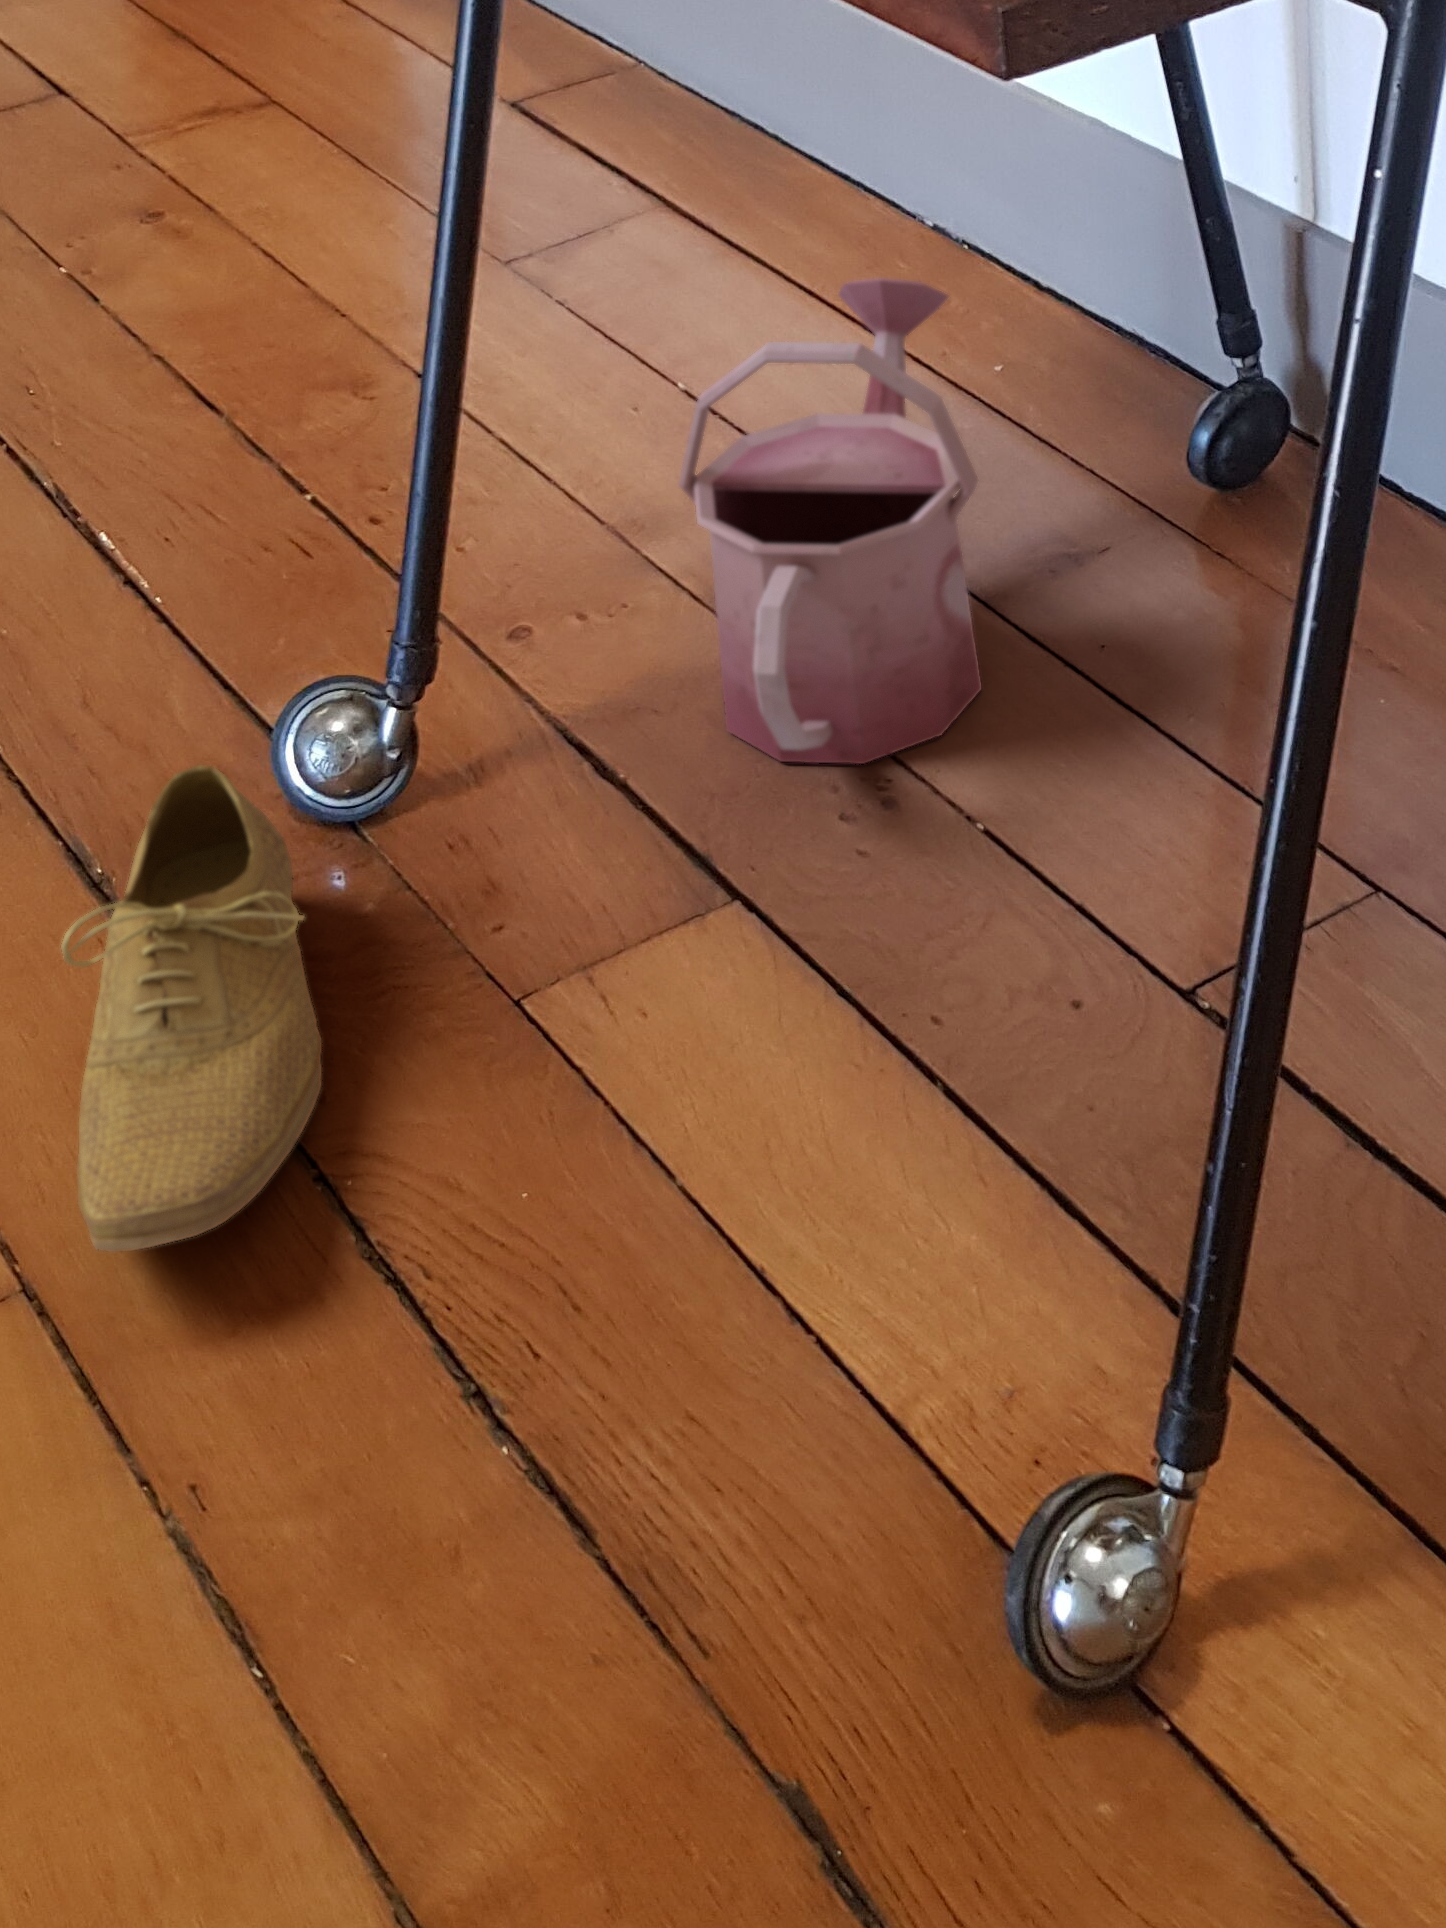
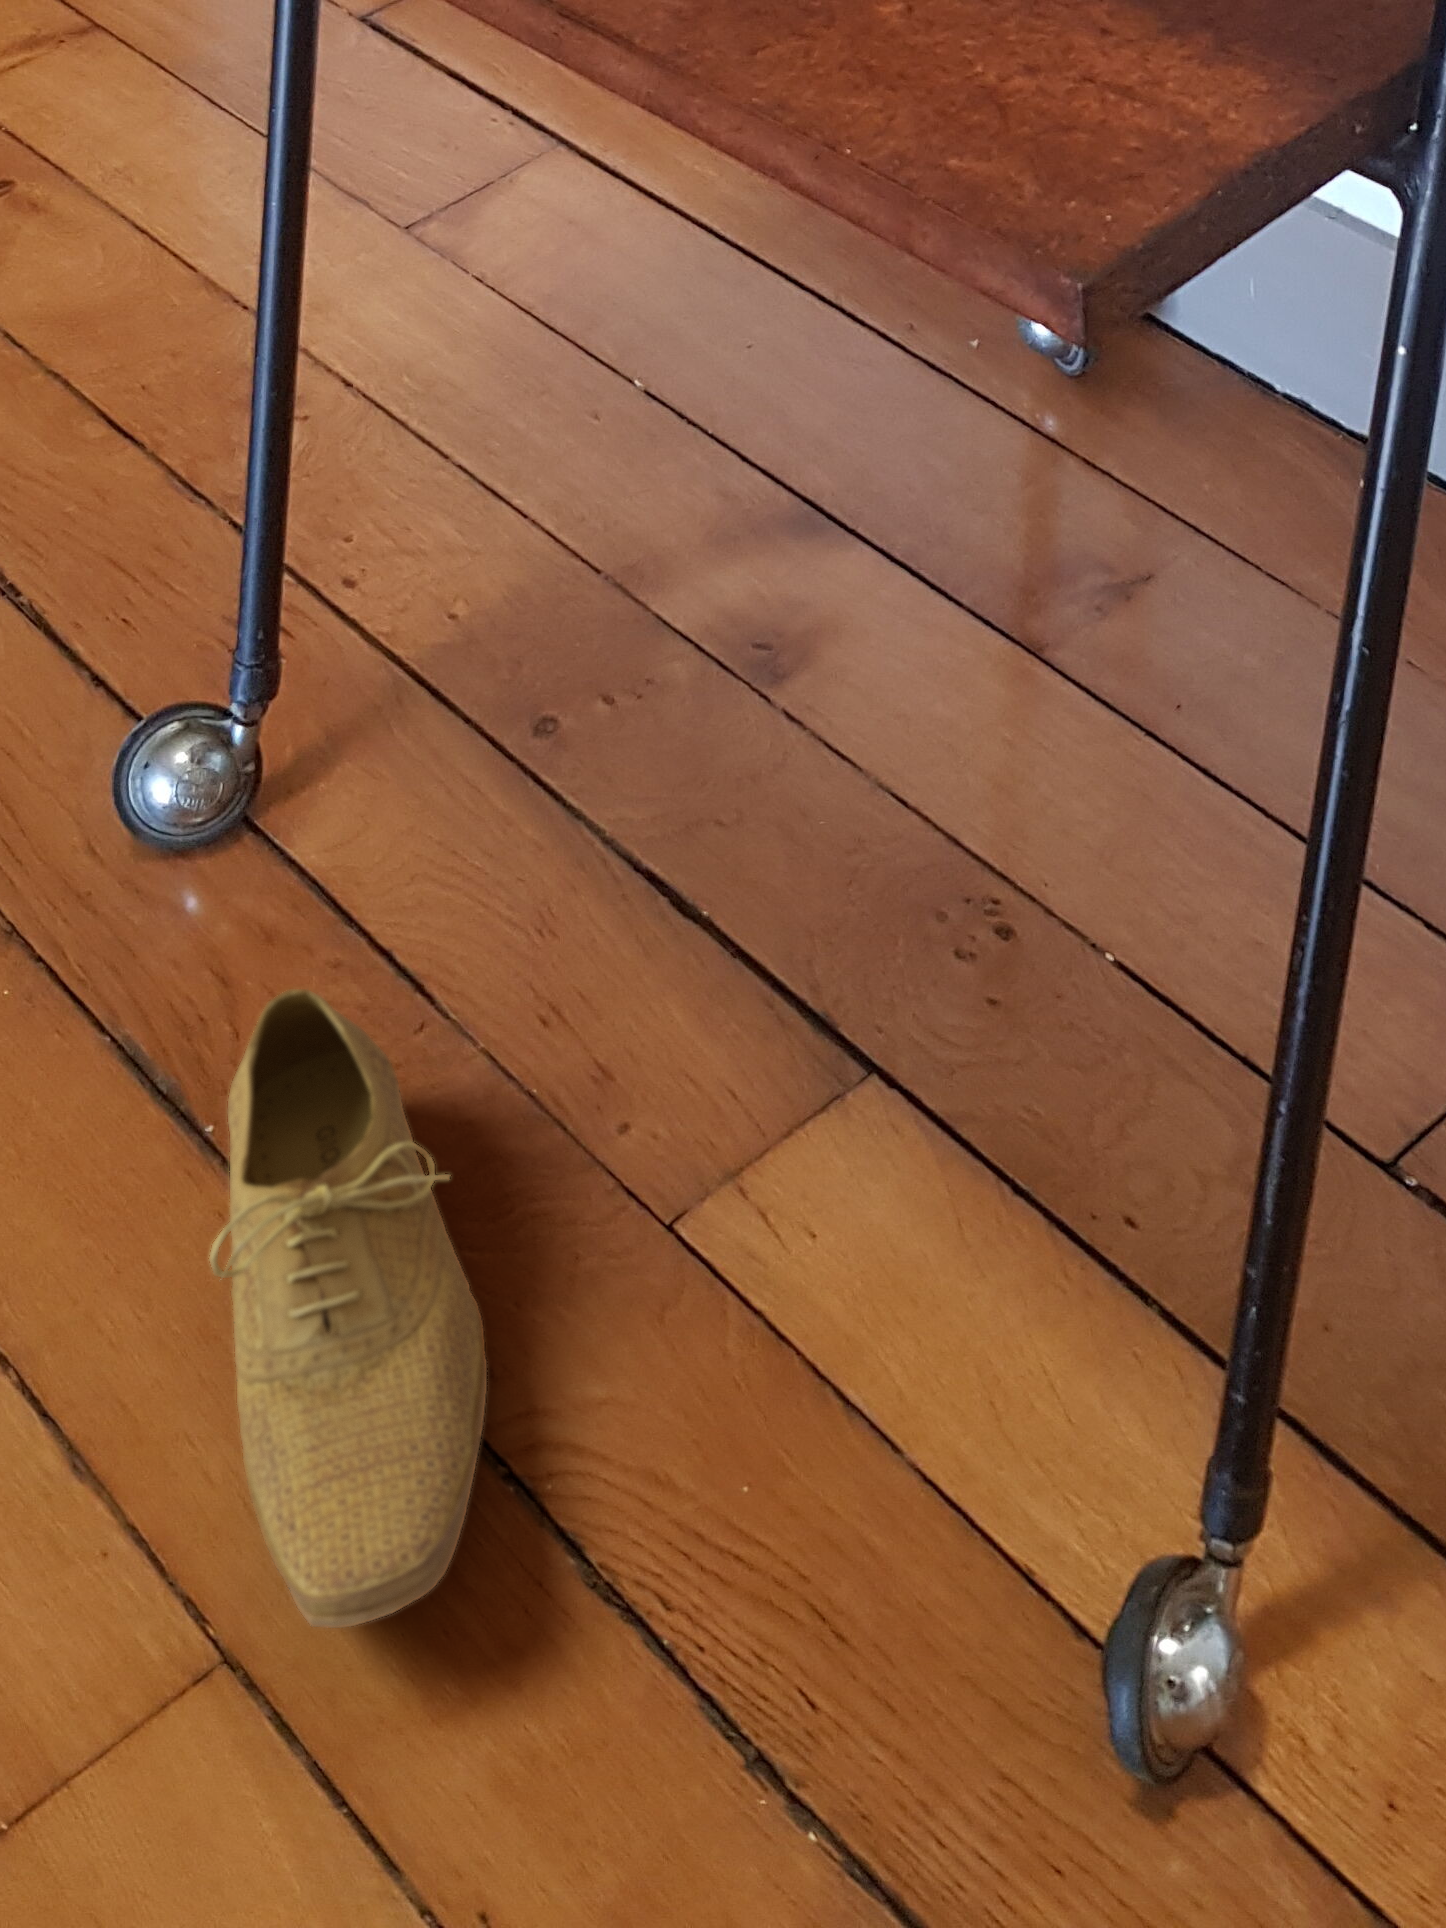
watering can: present [678,278,982,764] -> none [750,327,1077,898]

